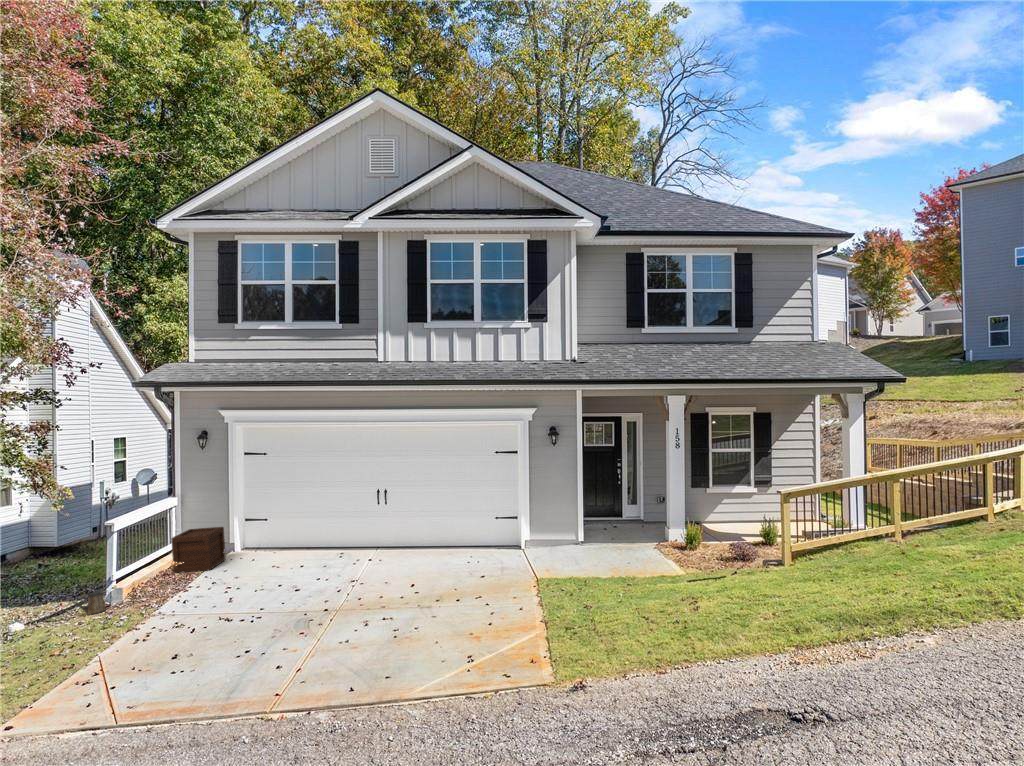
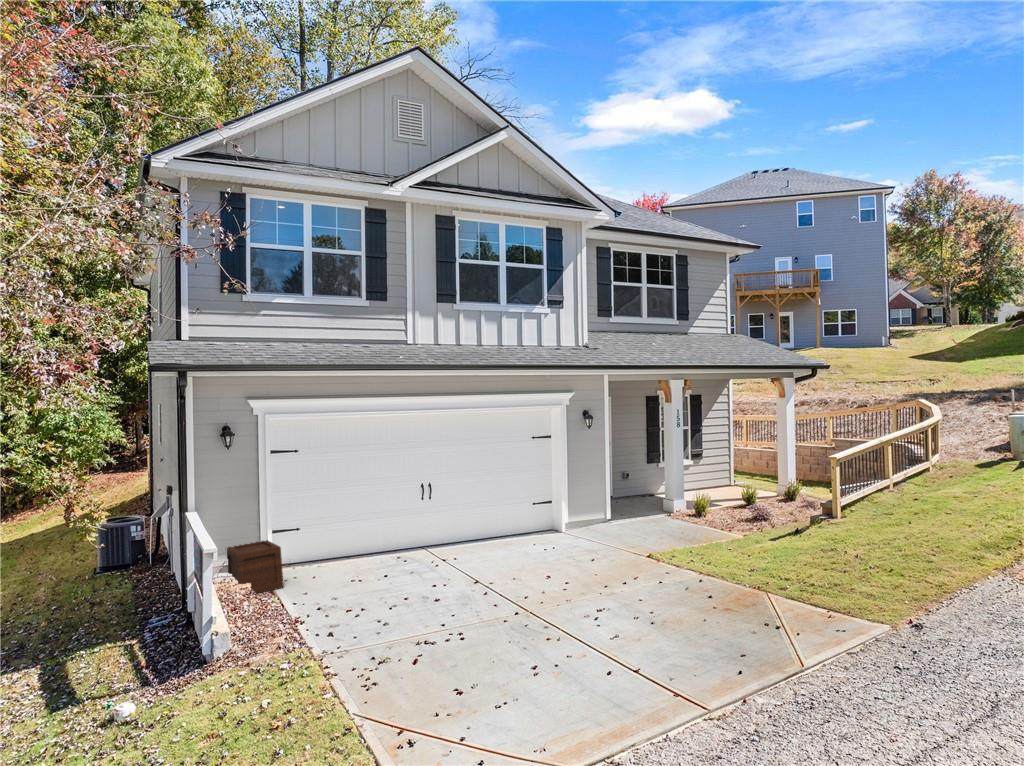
watering can: present [66,591,106,615] -> none [248,606,275,634]

